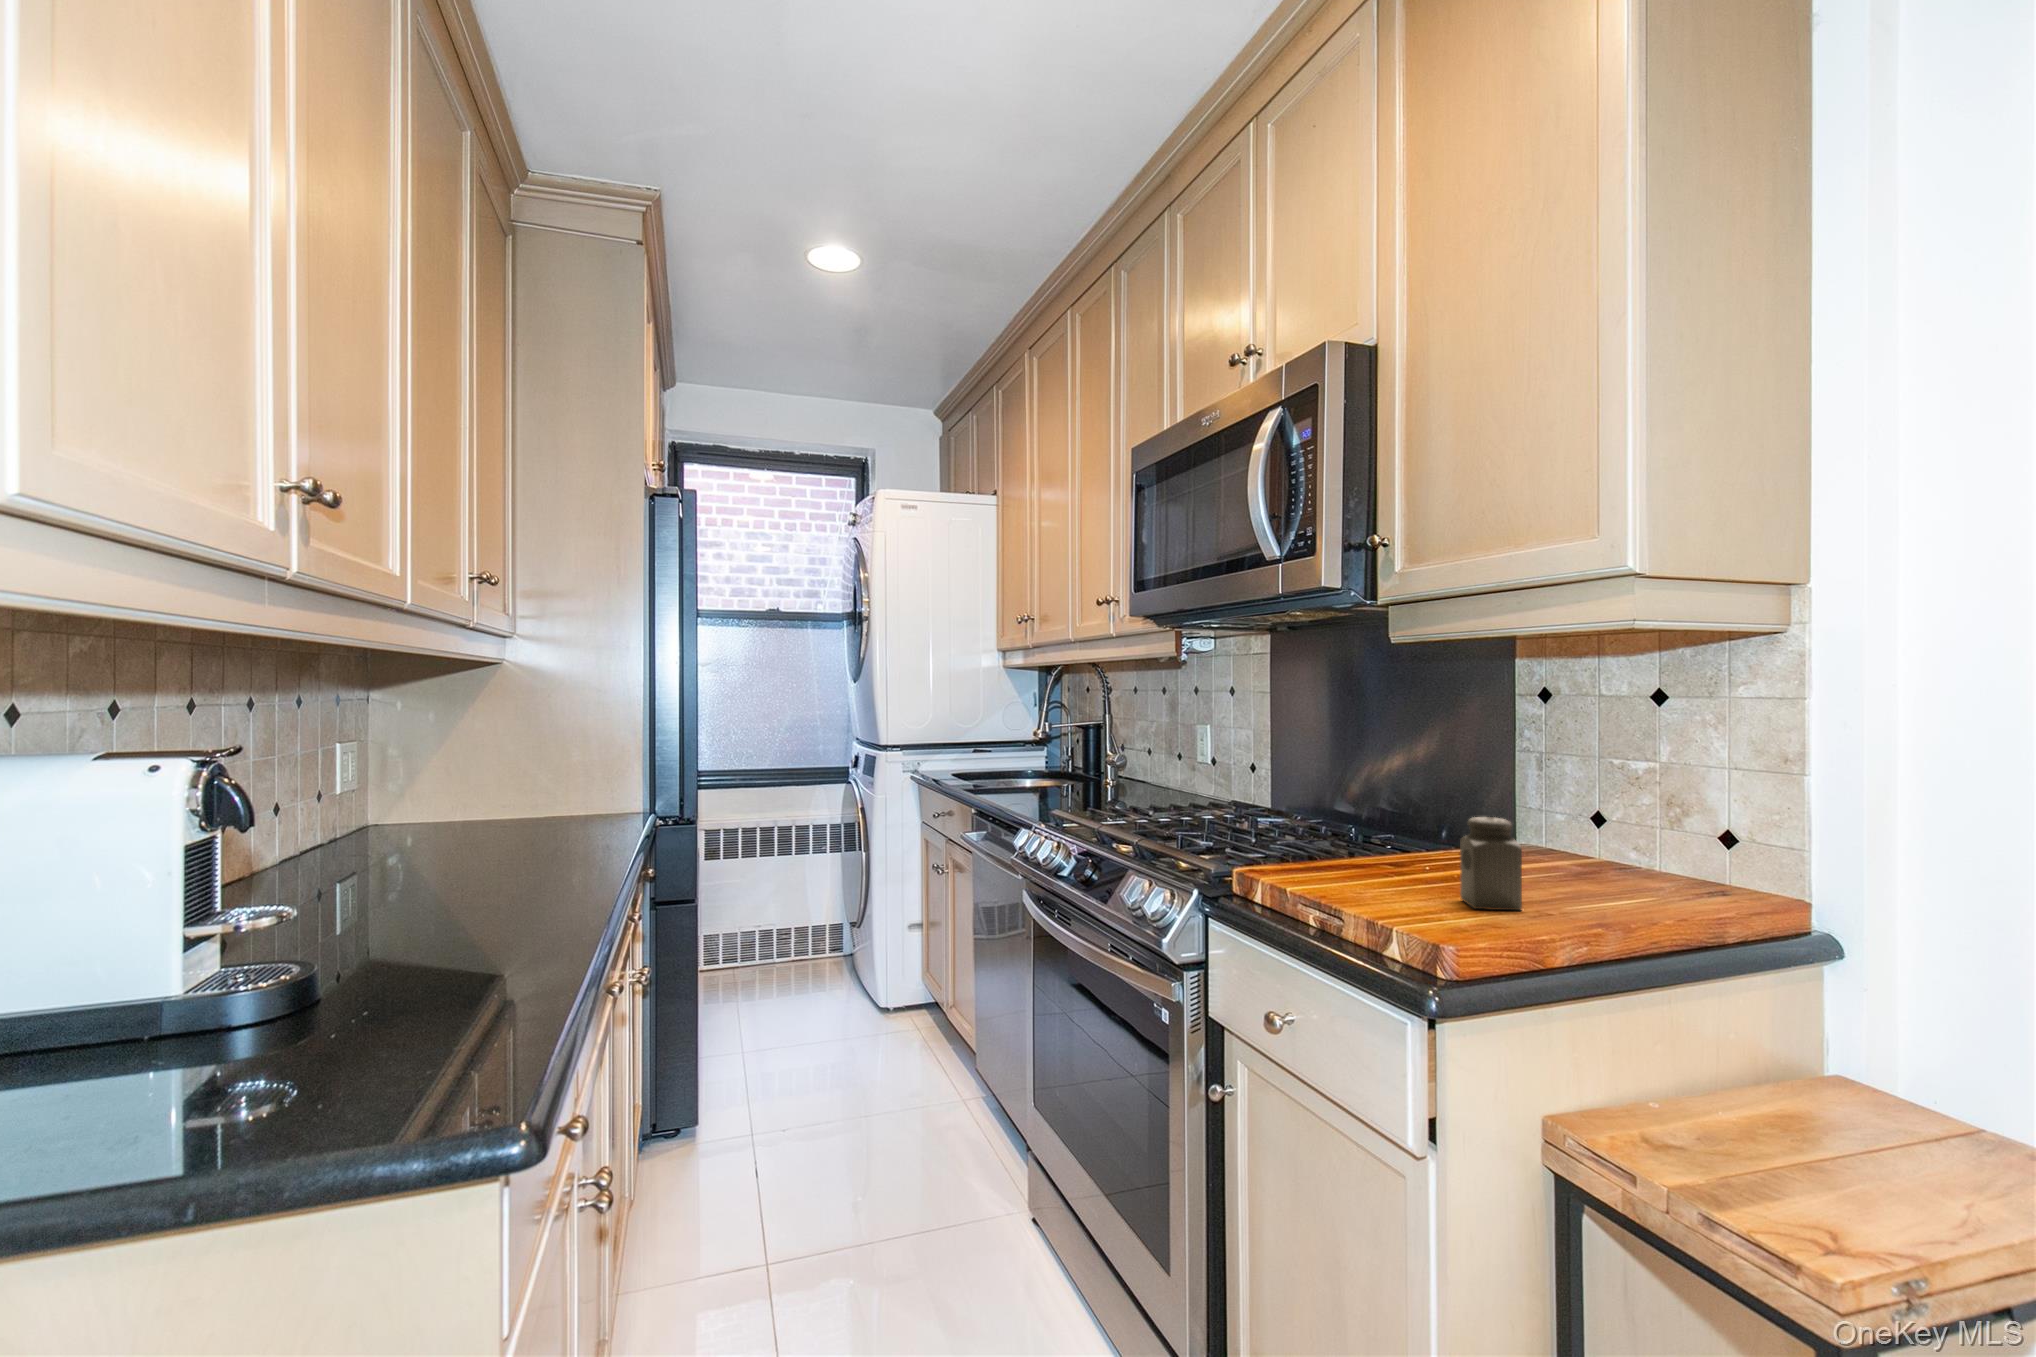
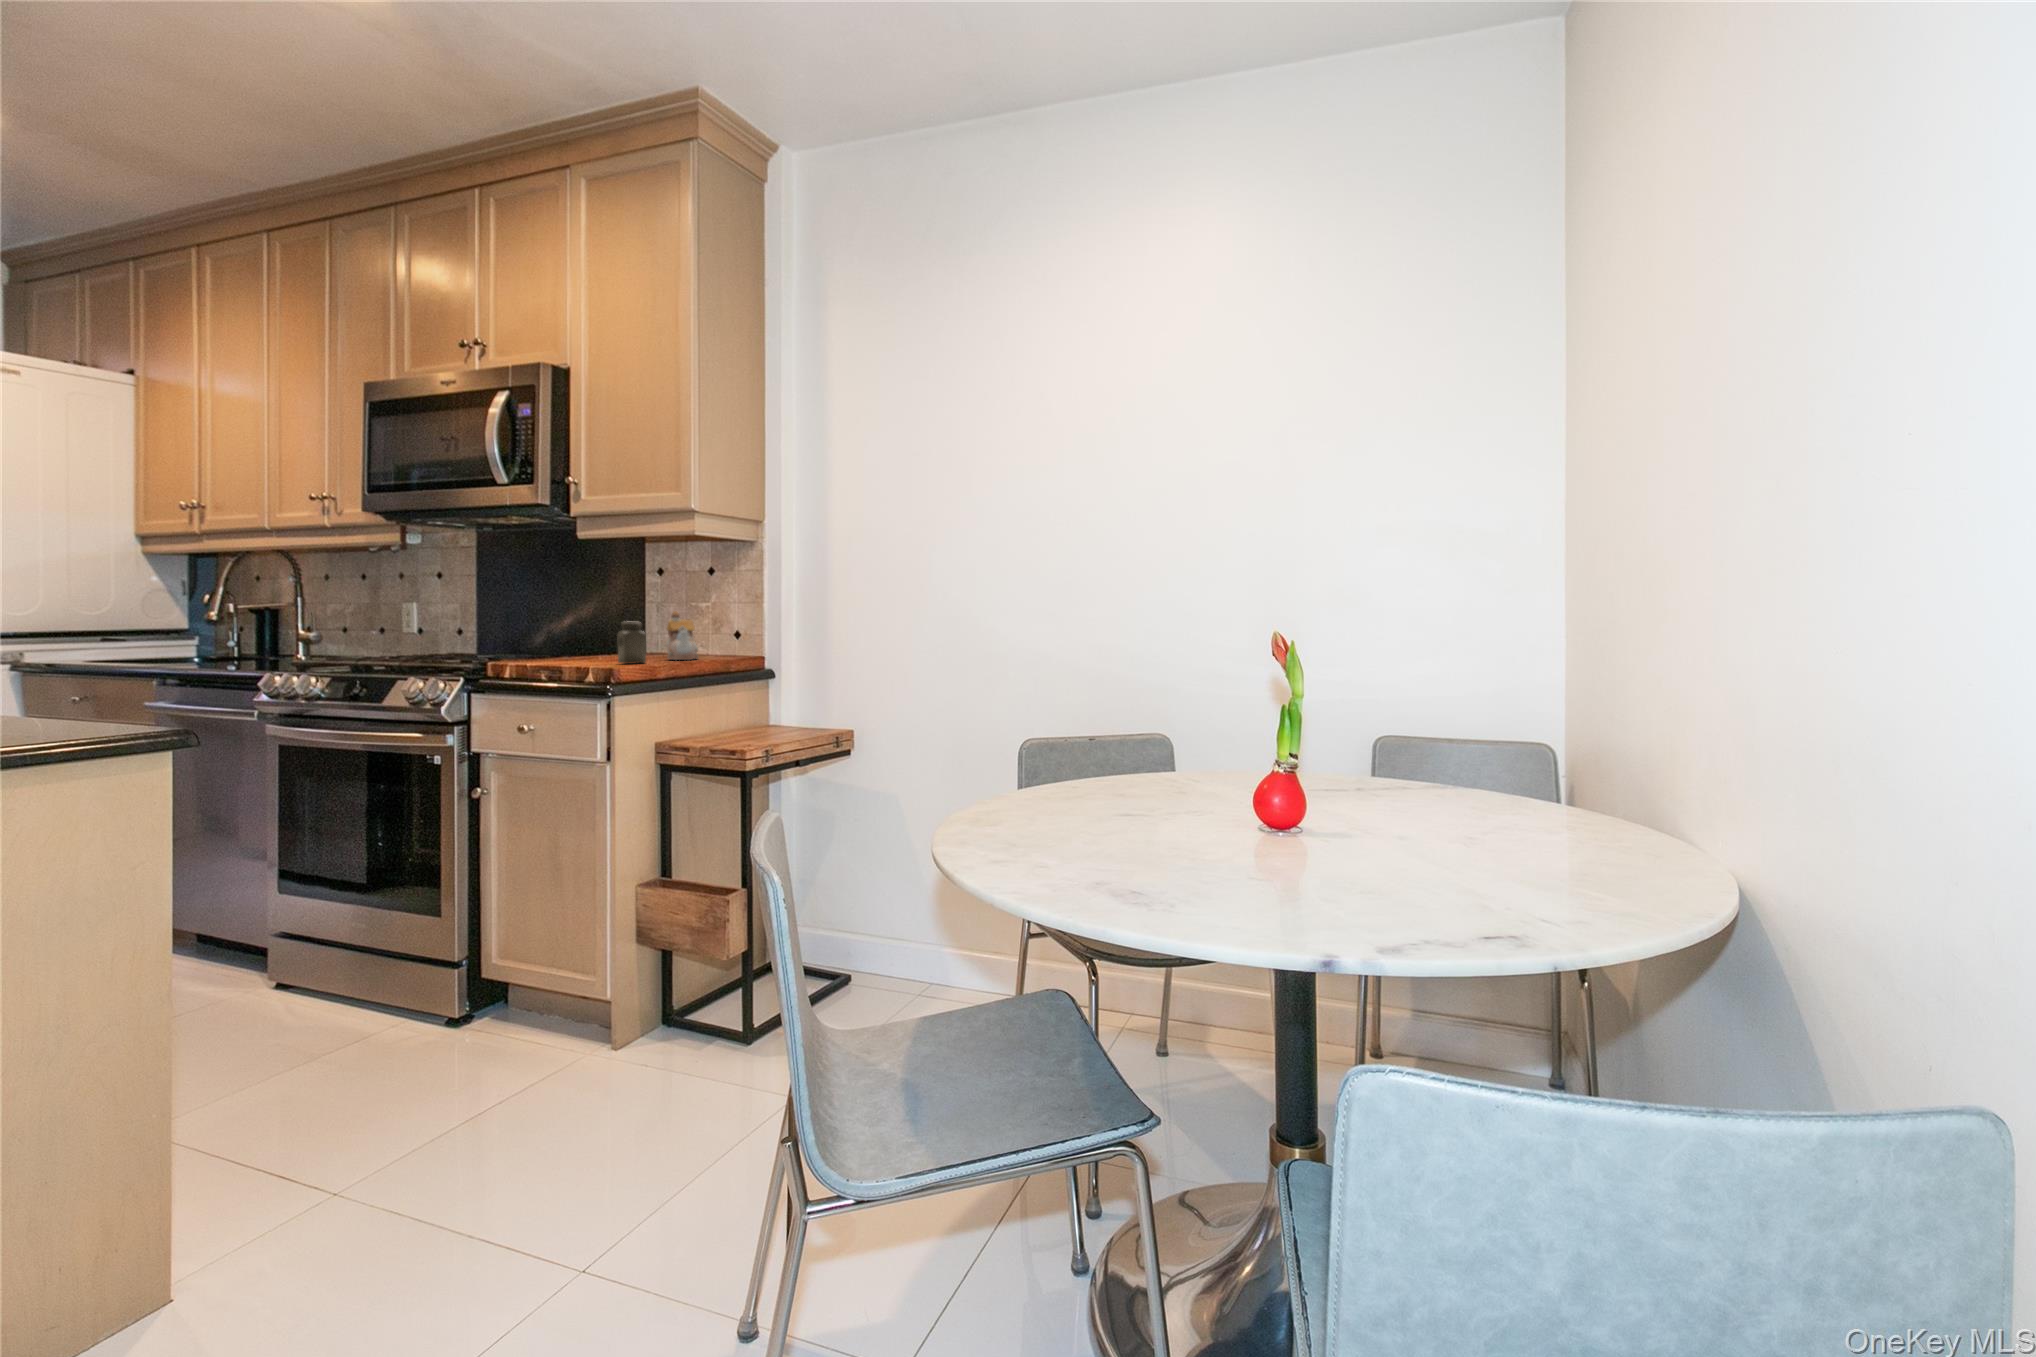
teapot: none [1563,783,1640,895] -> present [666,611,699,660]

